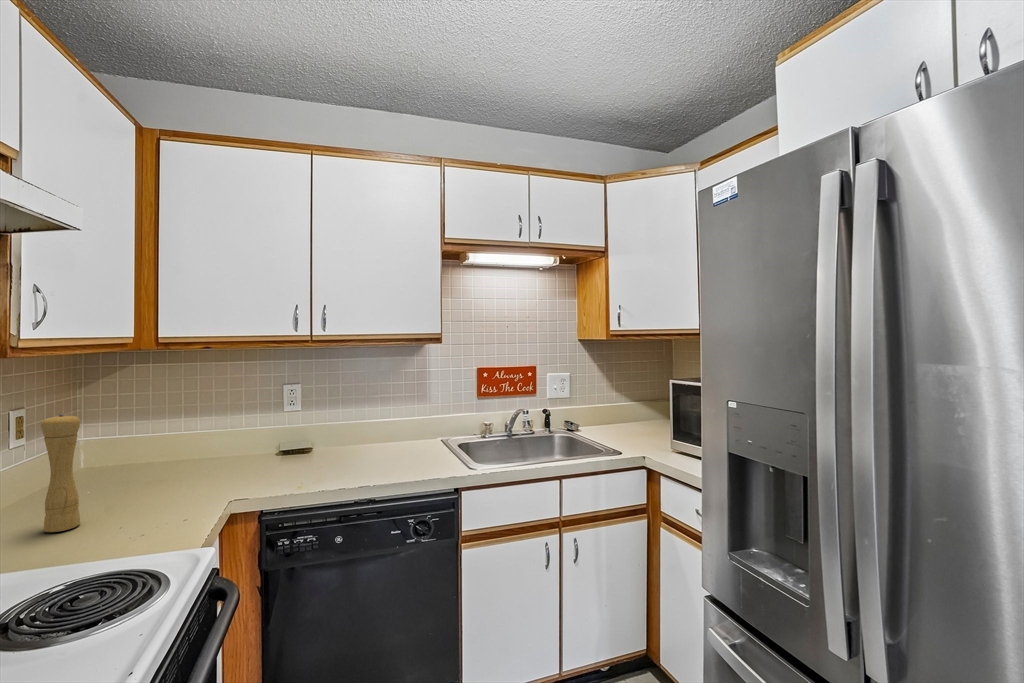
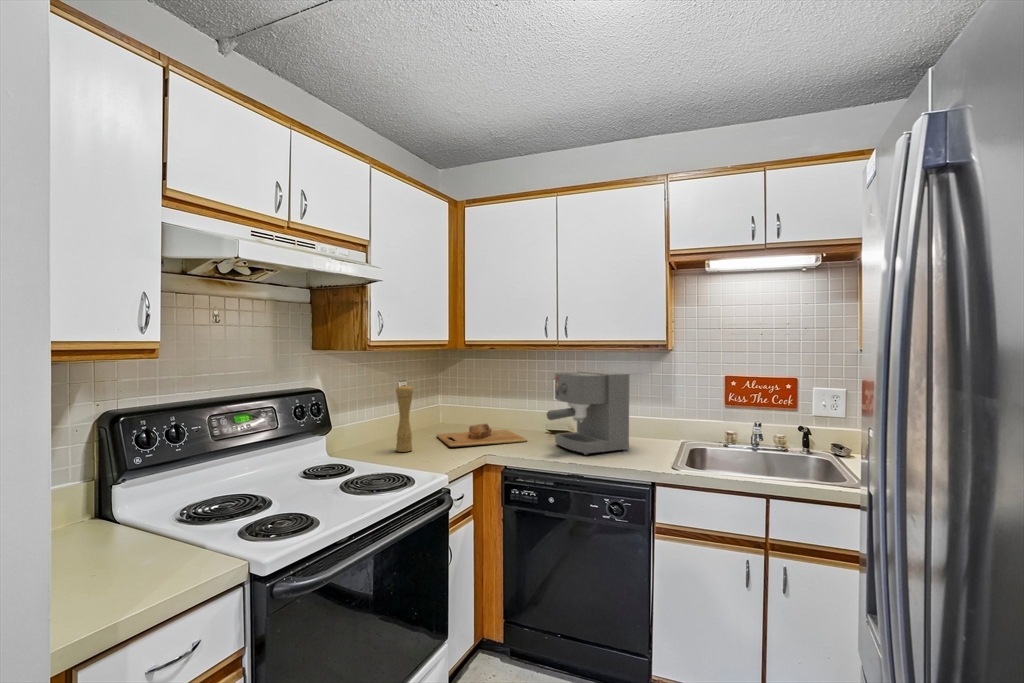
coffee maker: none [313,371,406,473] -> present [547,371,629,455]
cutting board: none [103,456,269,502] -> present [437,424,527,447]

